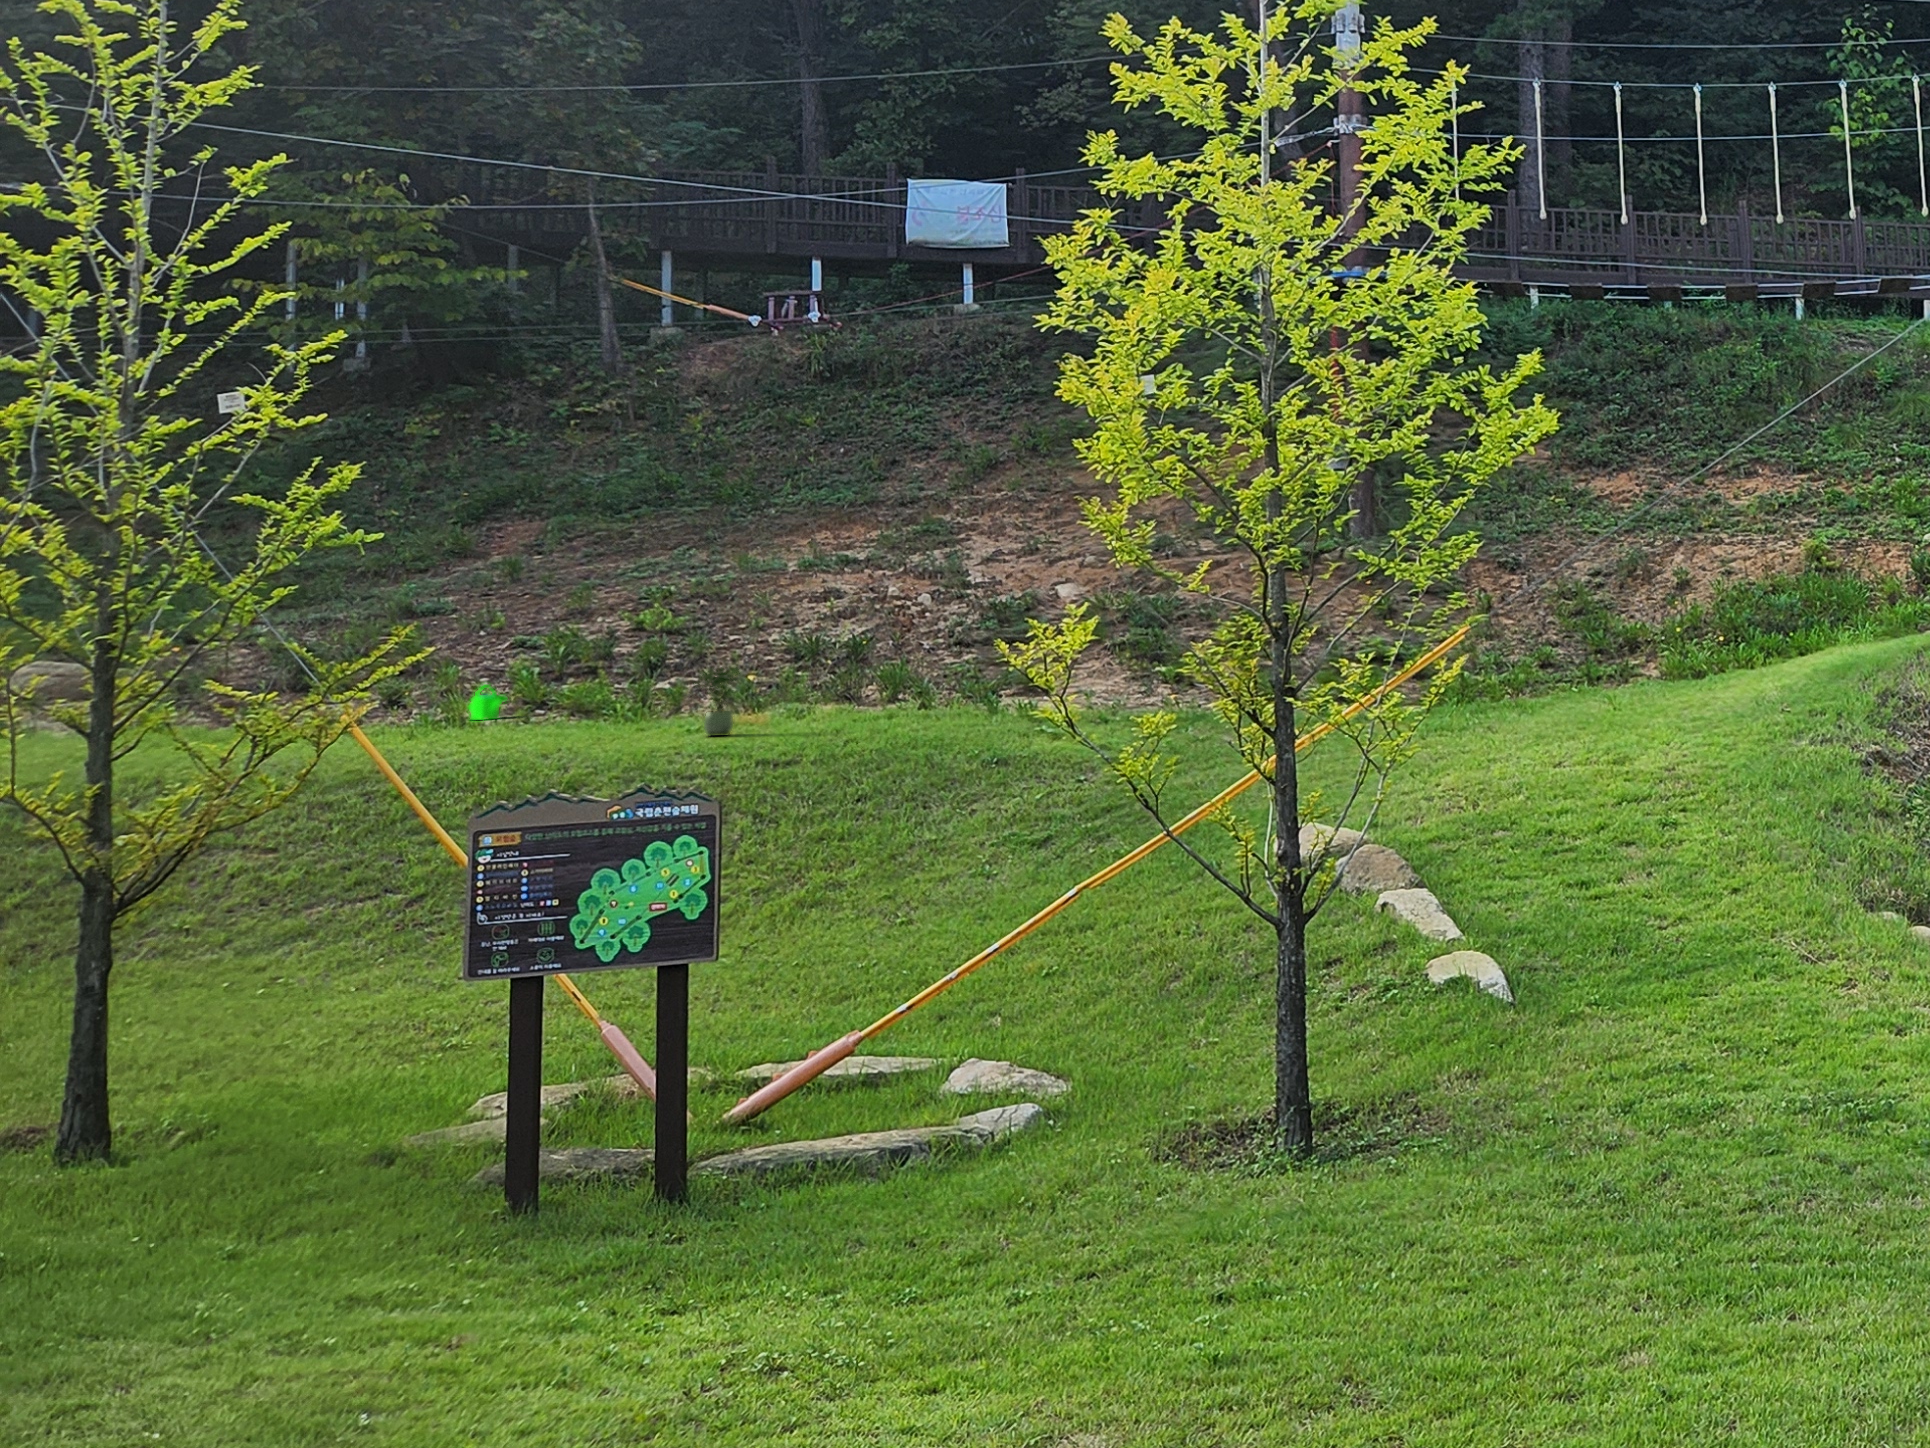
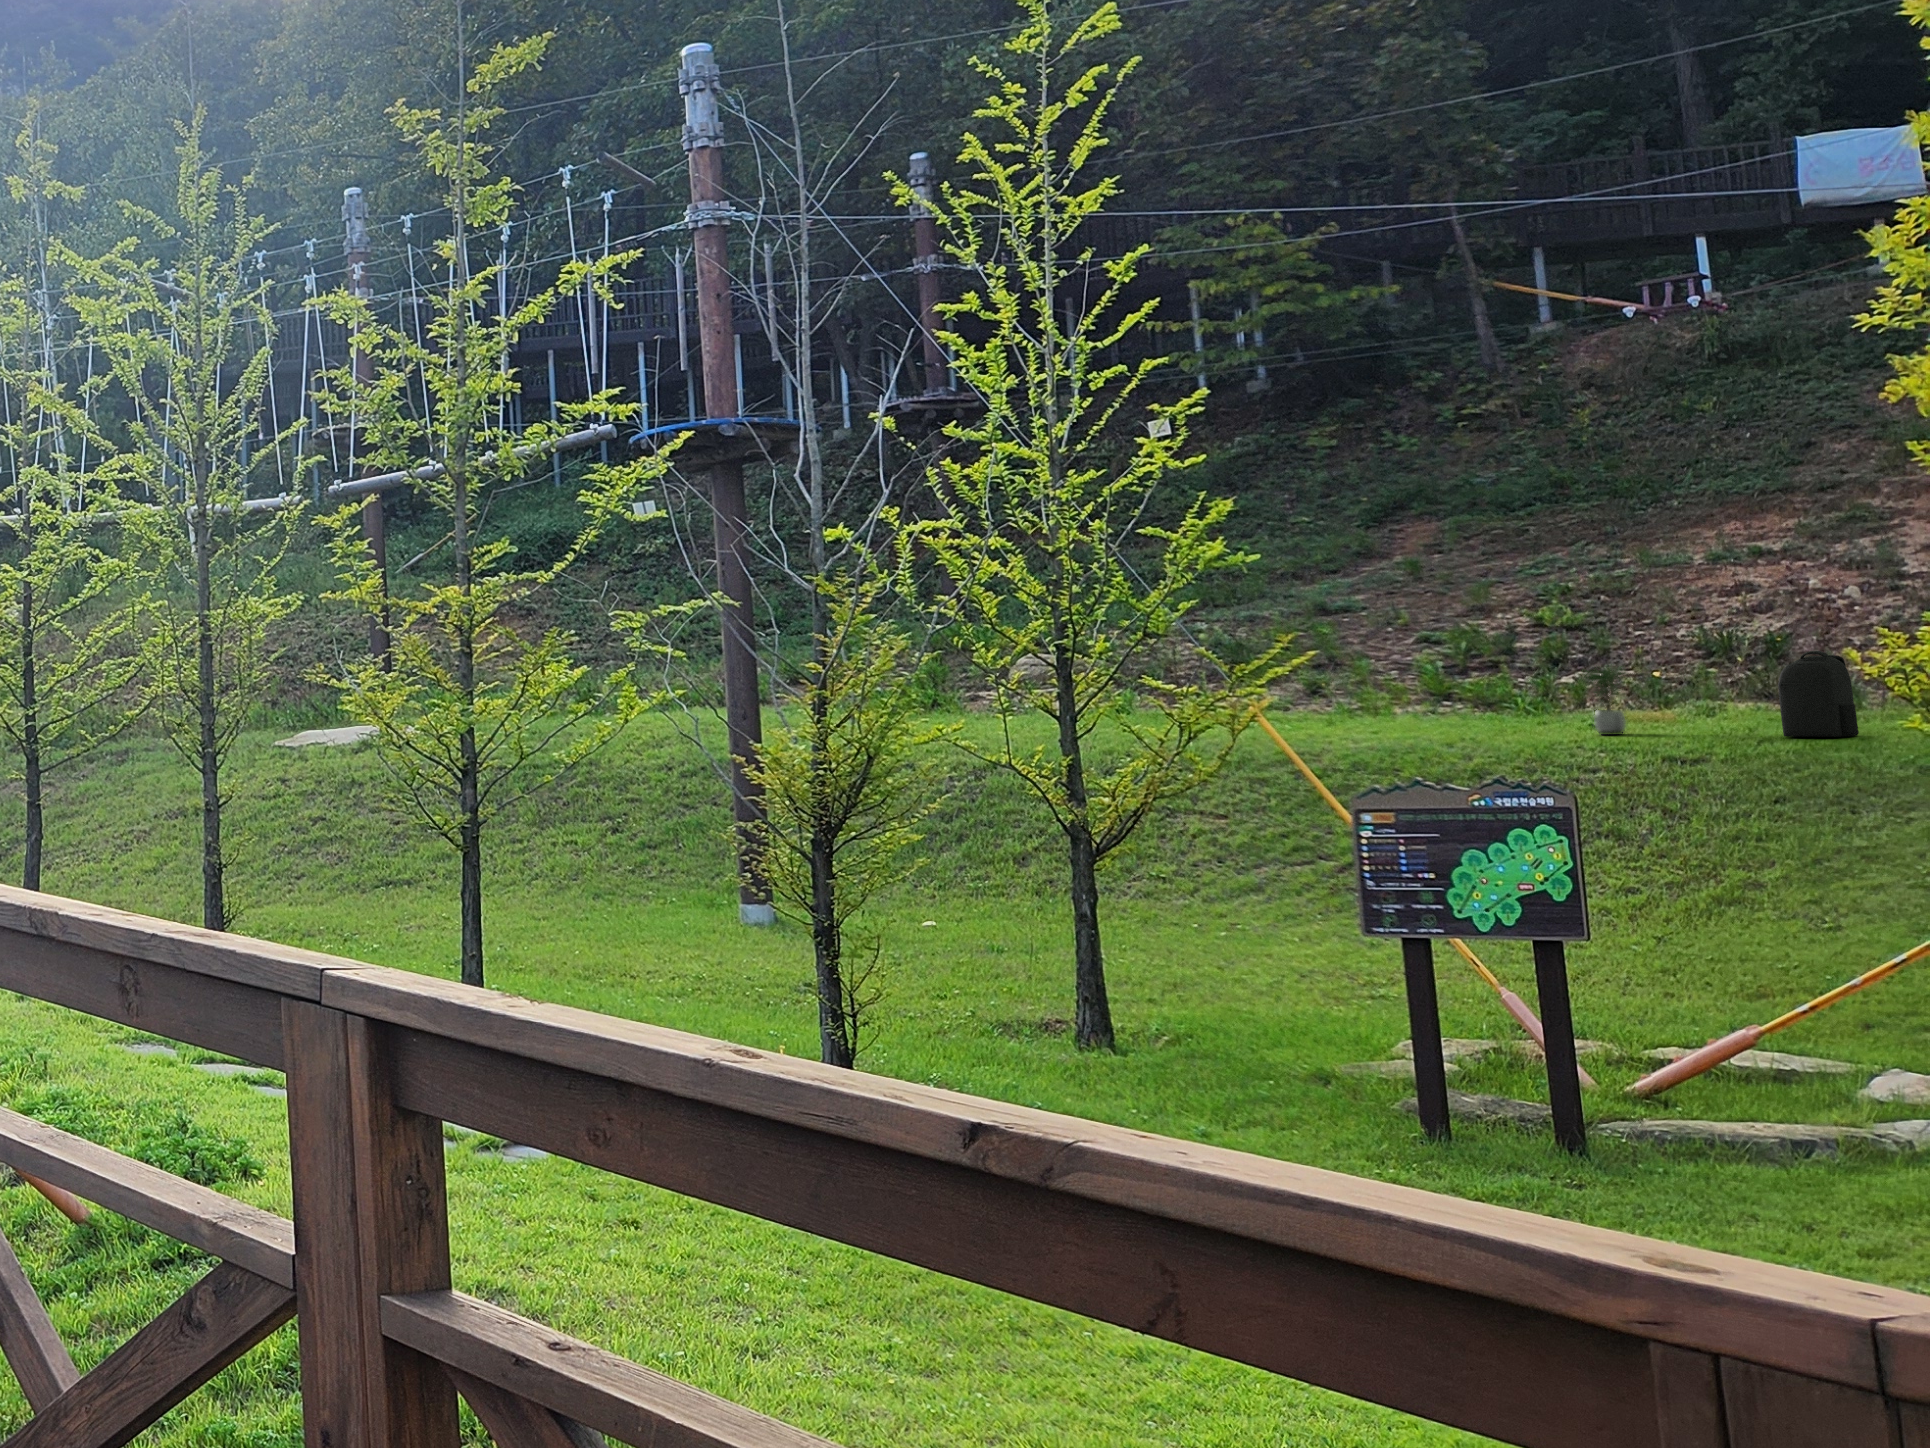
backpack: none [871,652,932,732] -> present [1778,651,1859,737]
watering can: present [469,685,507,720] -> none [1368,680,1403,713]

